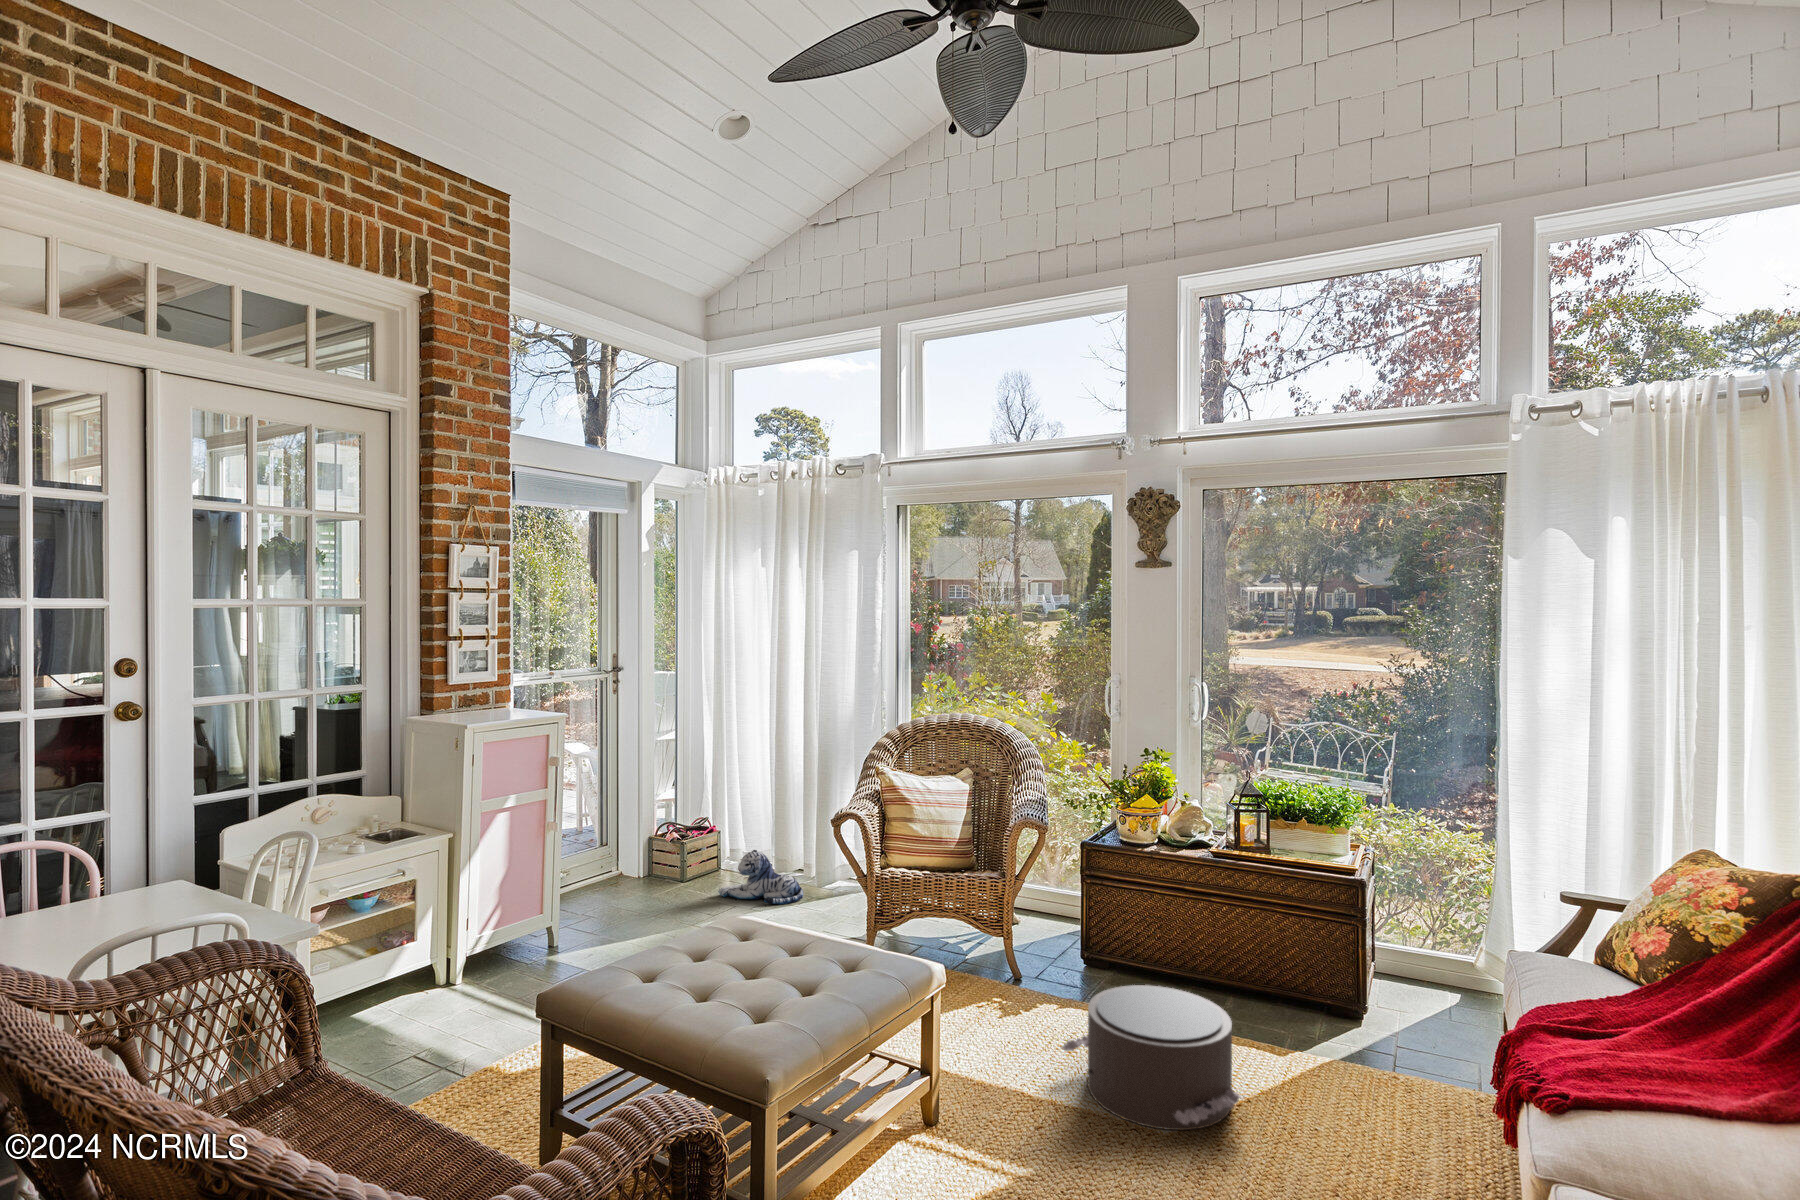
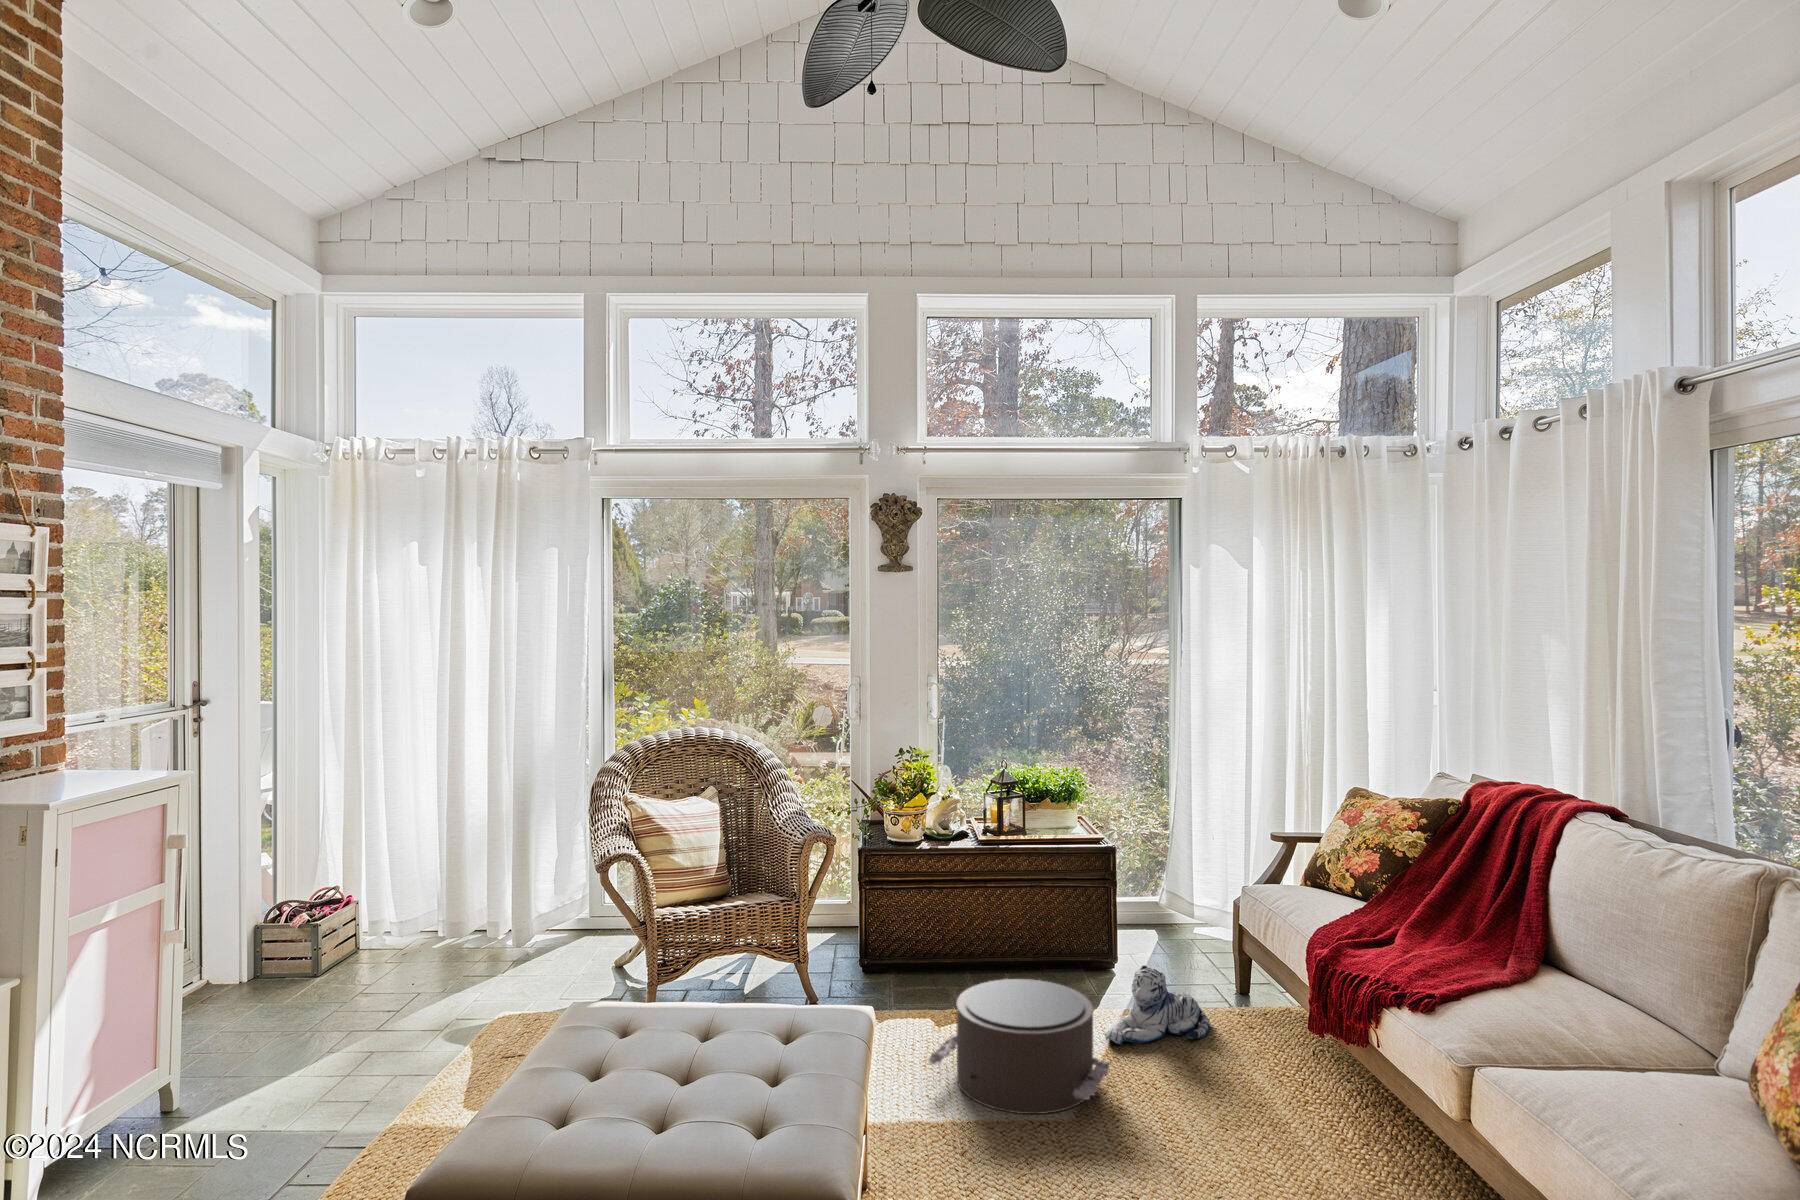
plush toy: present [718,850,803,904] -> present [1105,965,1210,1045]

